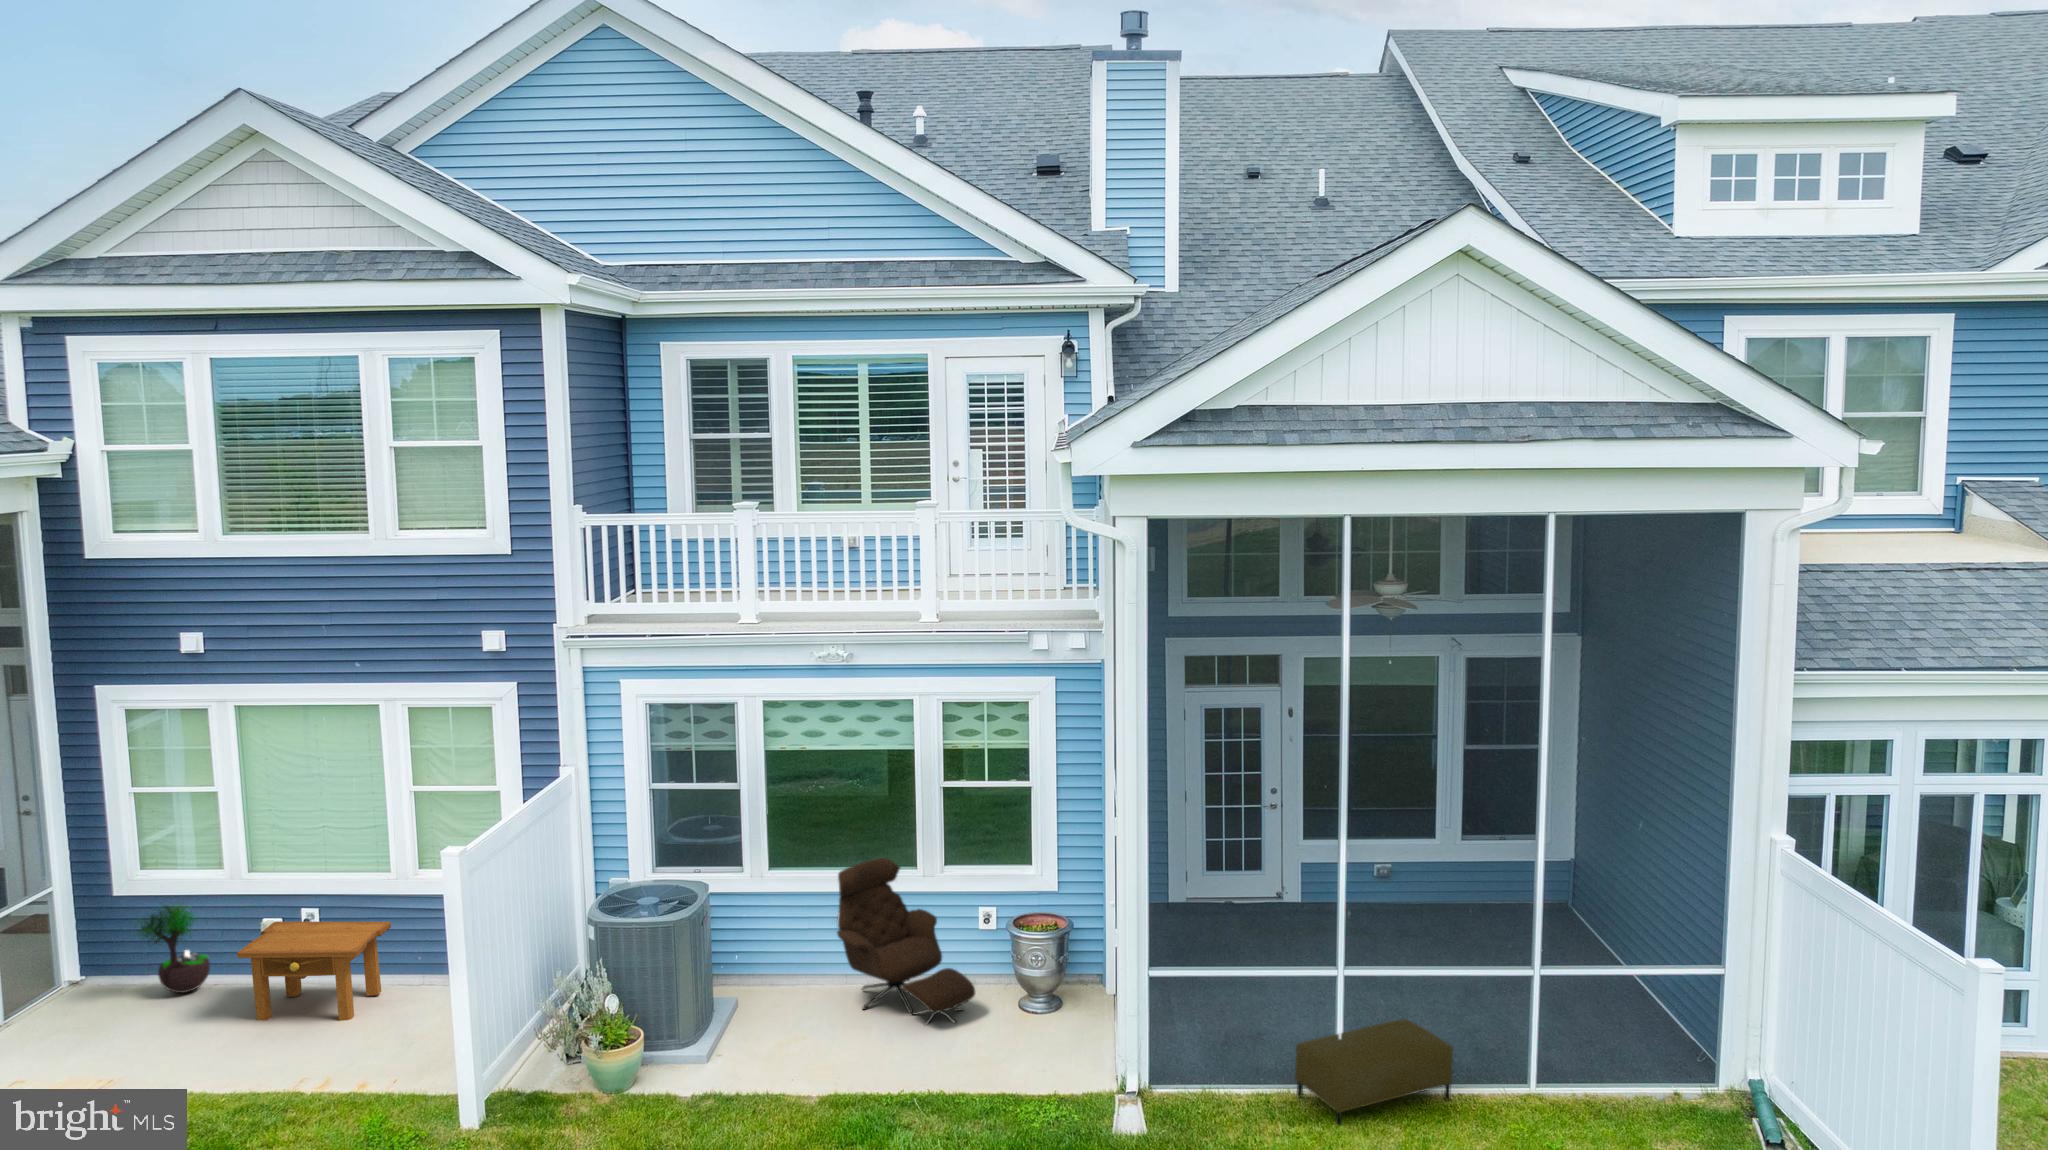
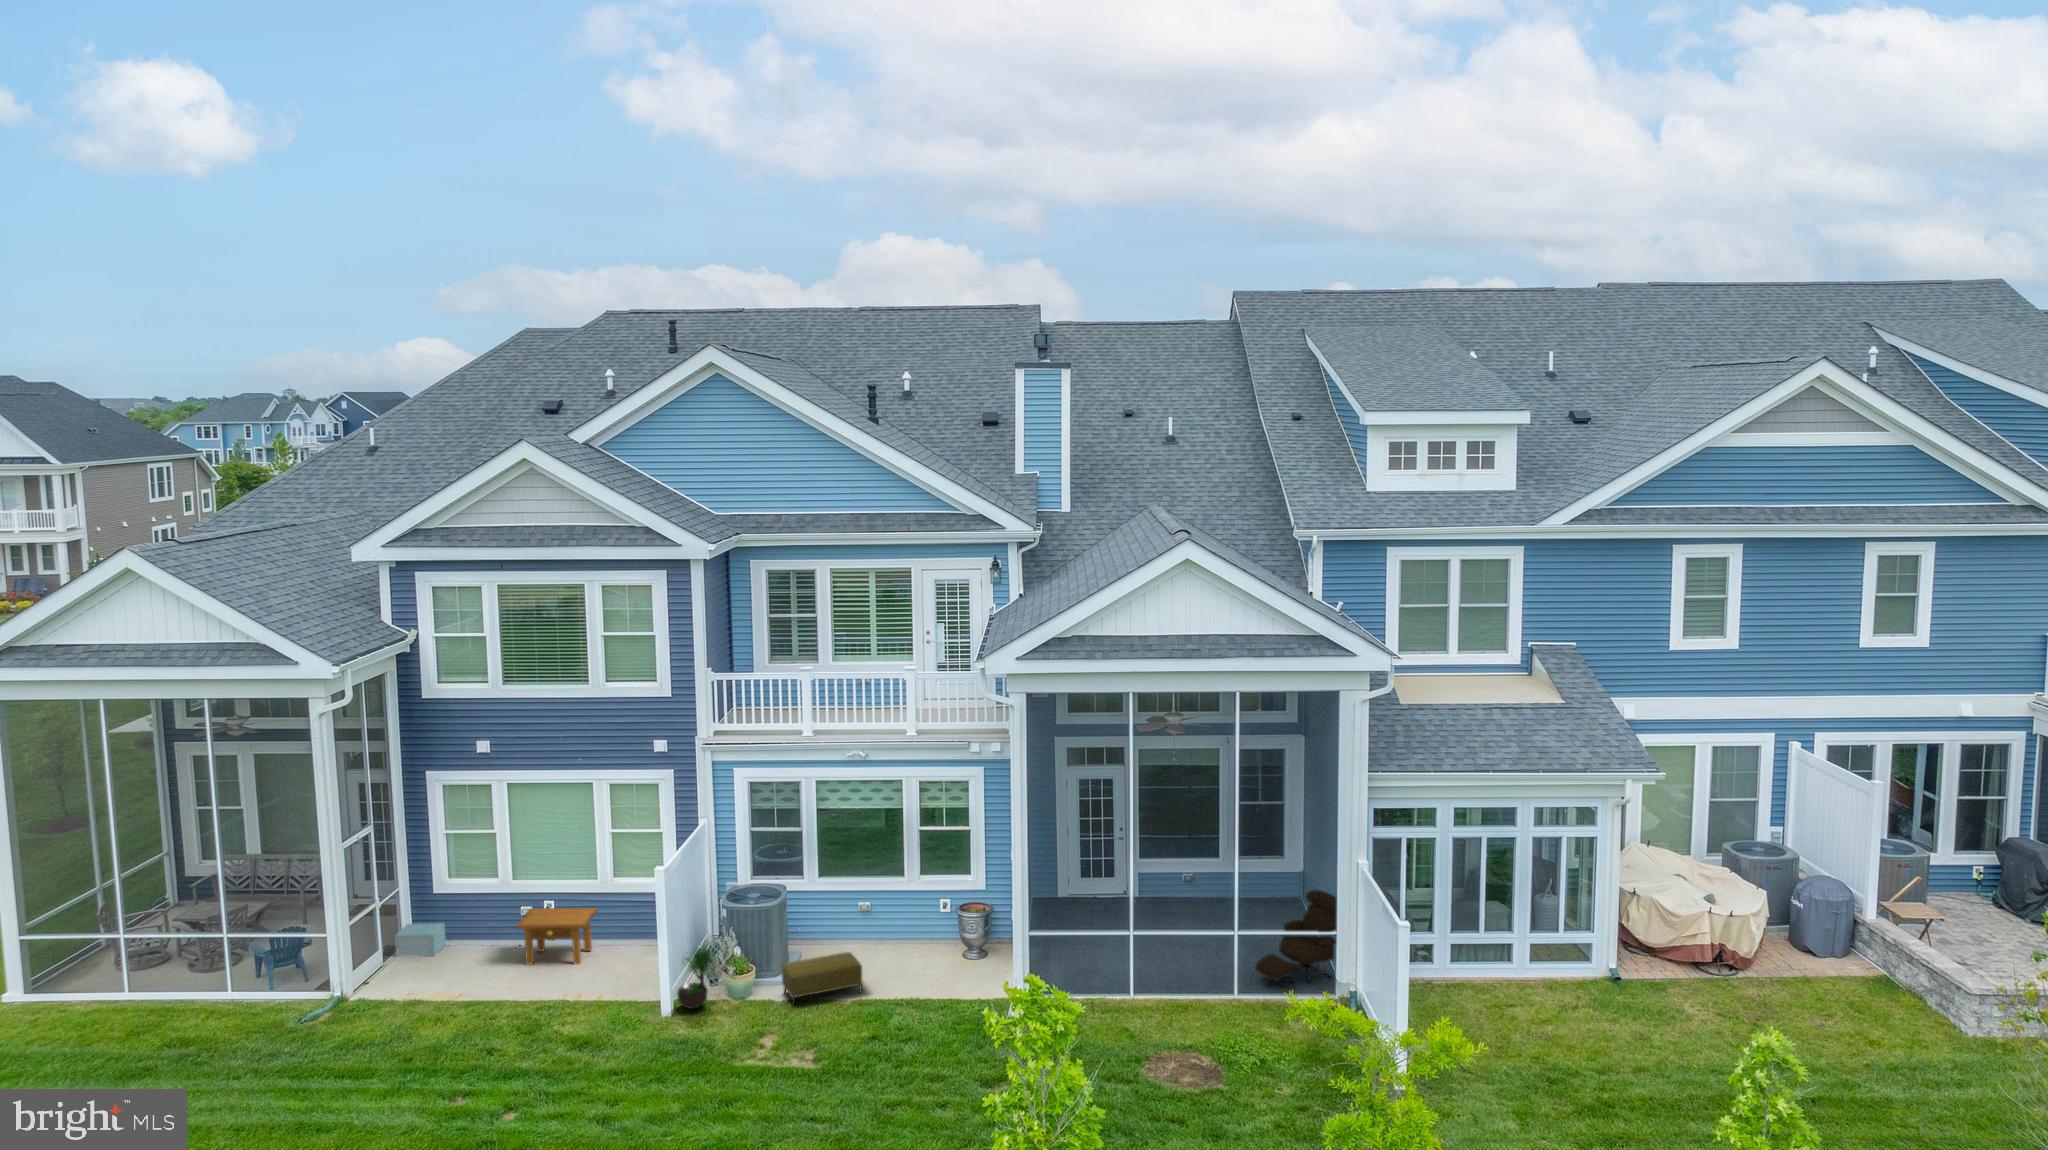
lounge chair: present [837,858,975,1025] -> present [1255,890,1336,987]
potted tree: present [135,896,210,993] -> present [677,947,713,1009]
storage box: none [37,946,138,1006] -> present [395,923,446,957]
ottoman: present [1295,1019,1453,1125] -> present [782,952,863,1005]

